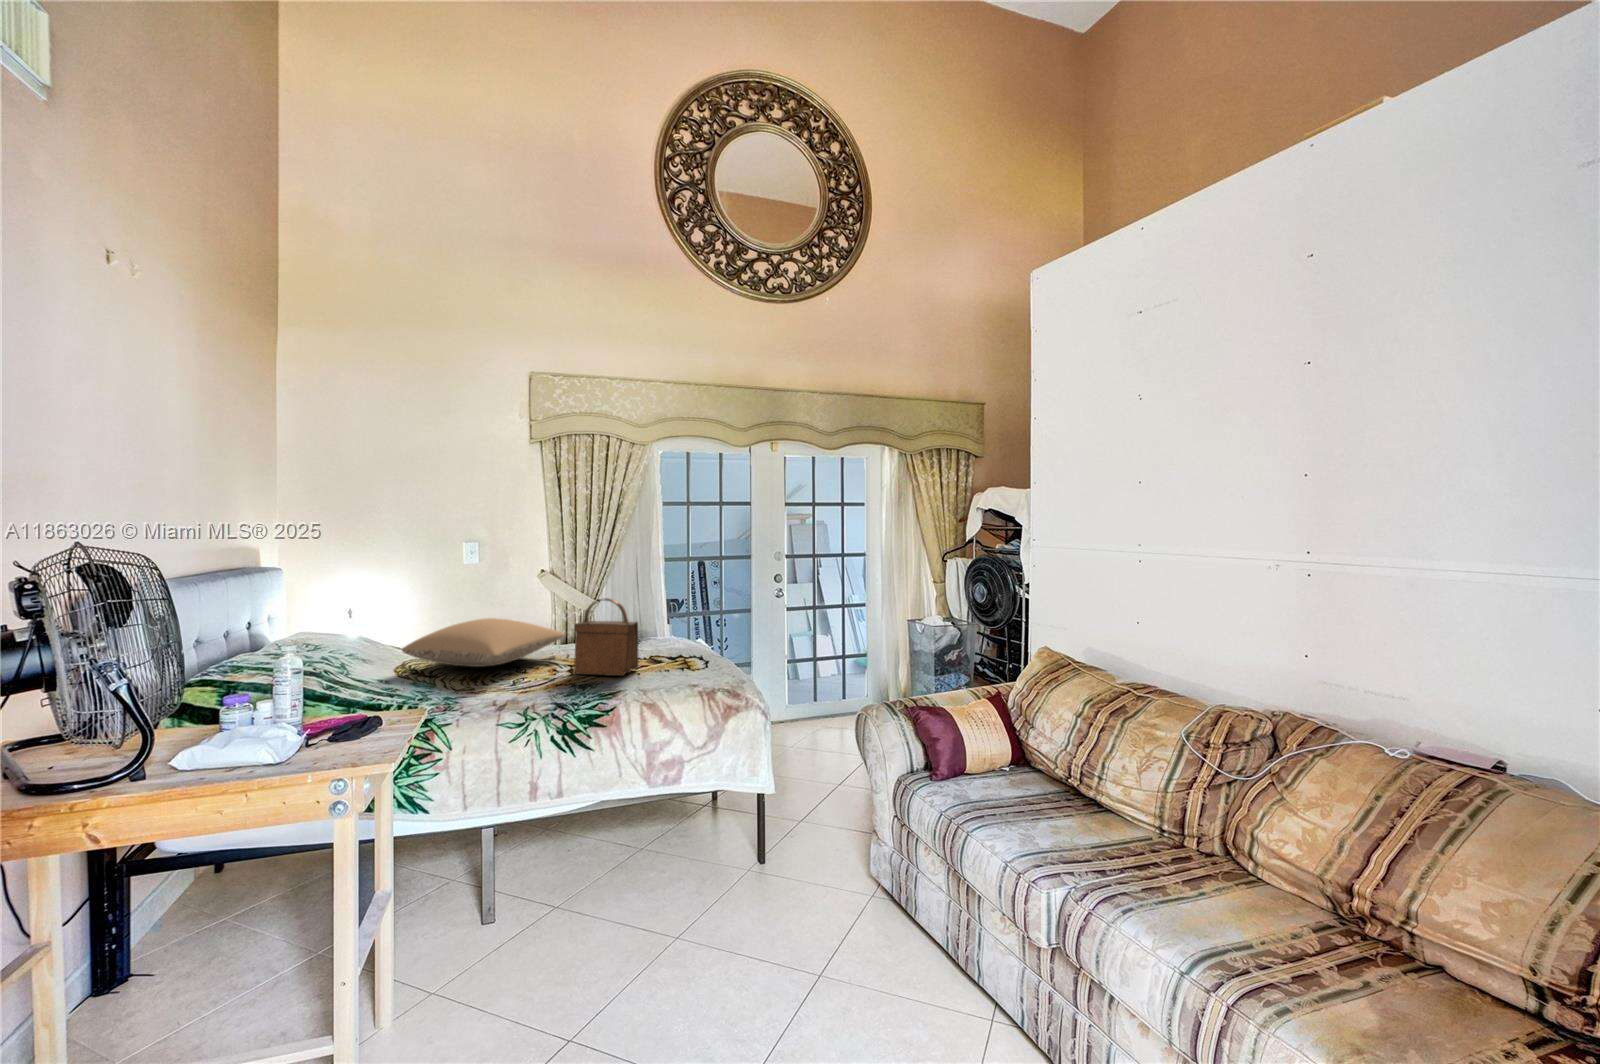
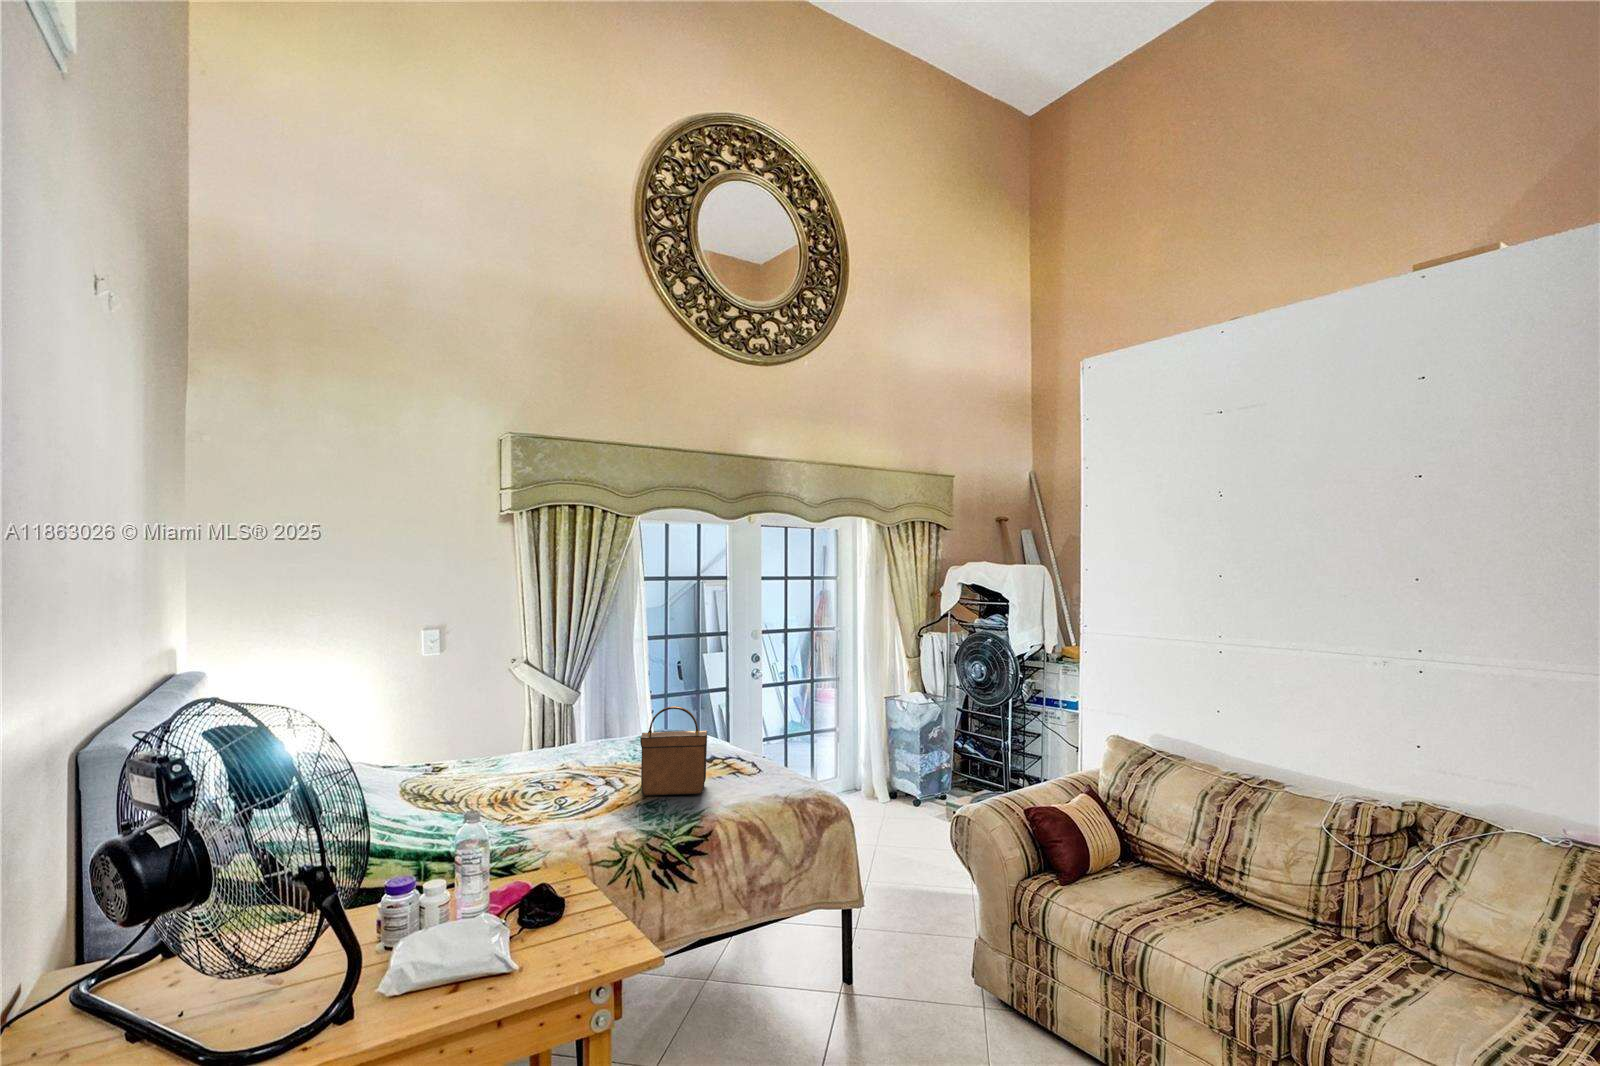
pillow: present [402,618,566,667] -> none [436,736,605,796]

